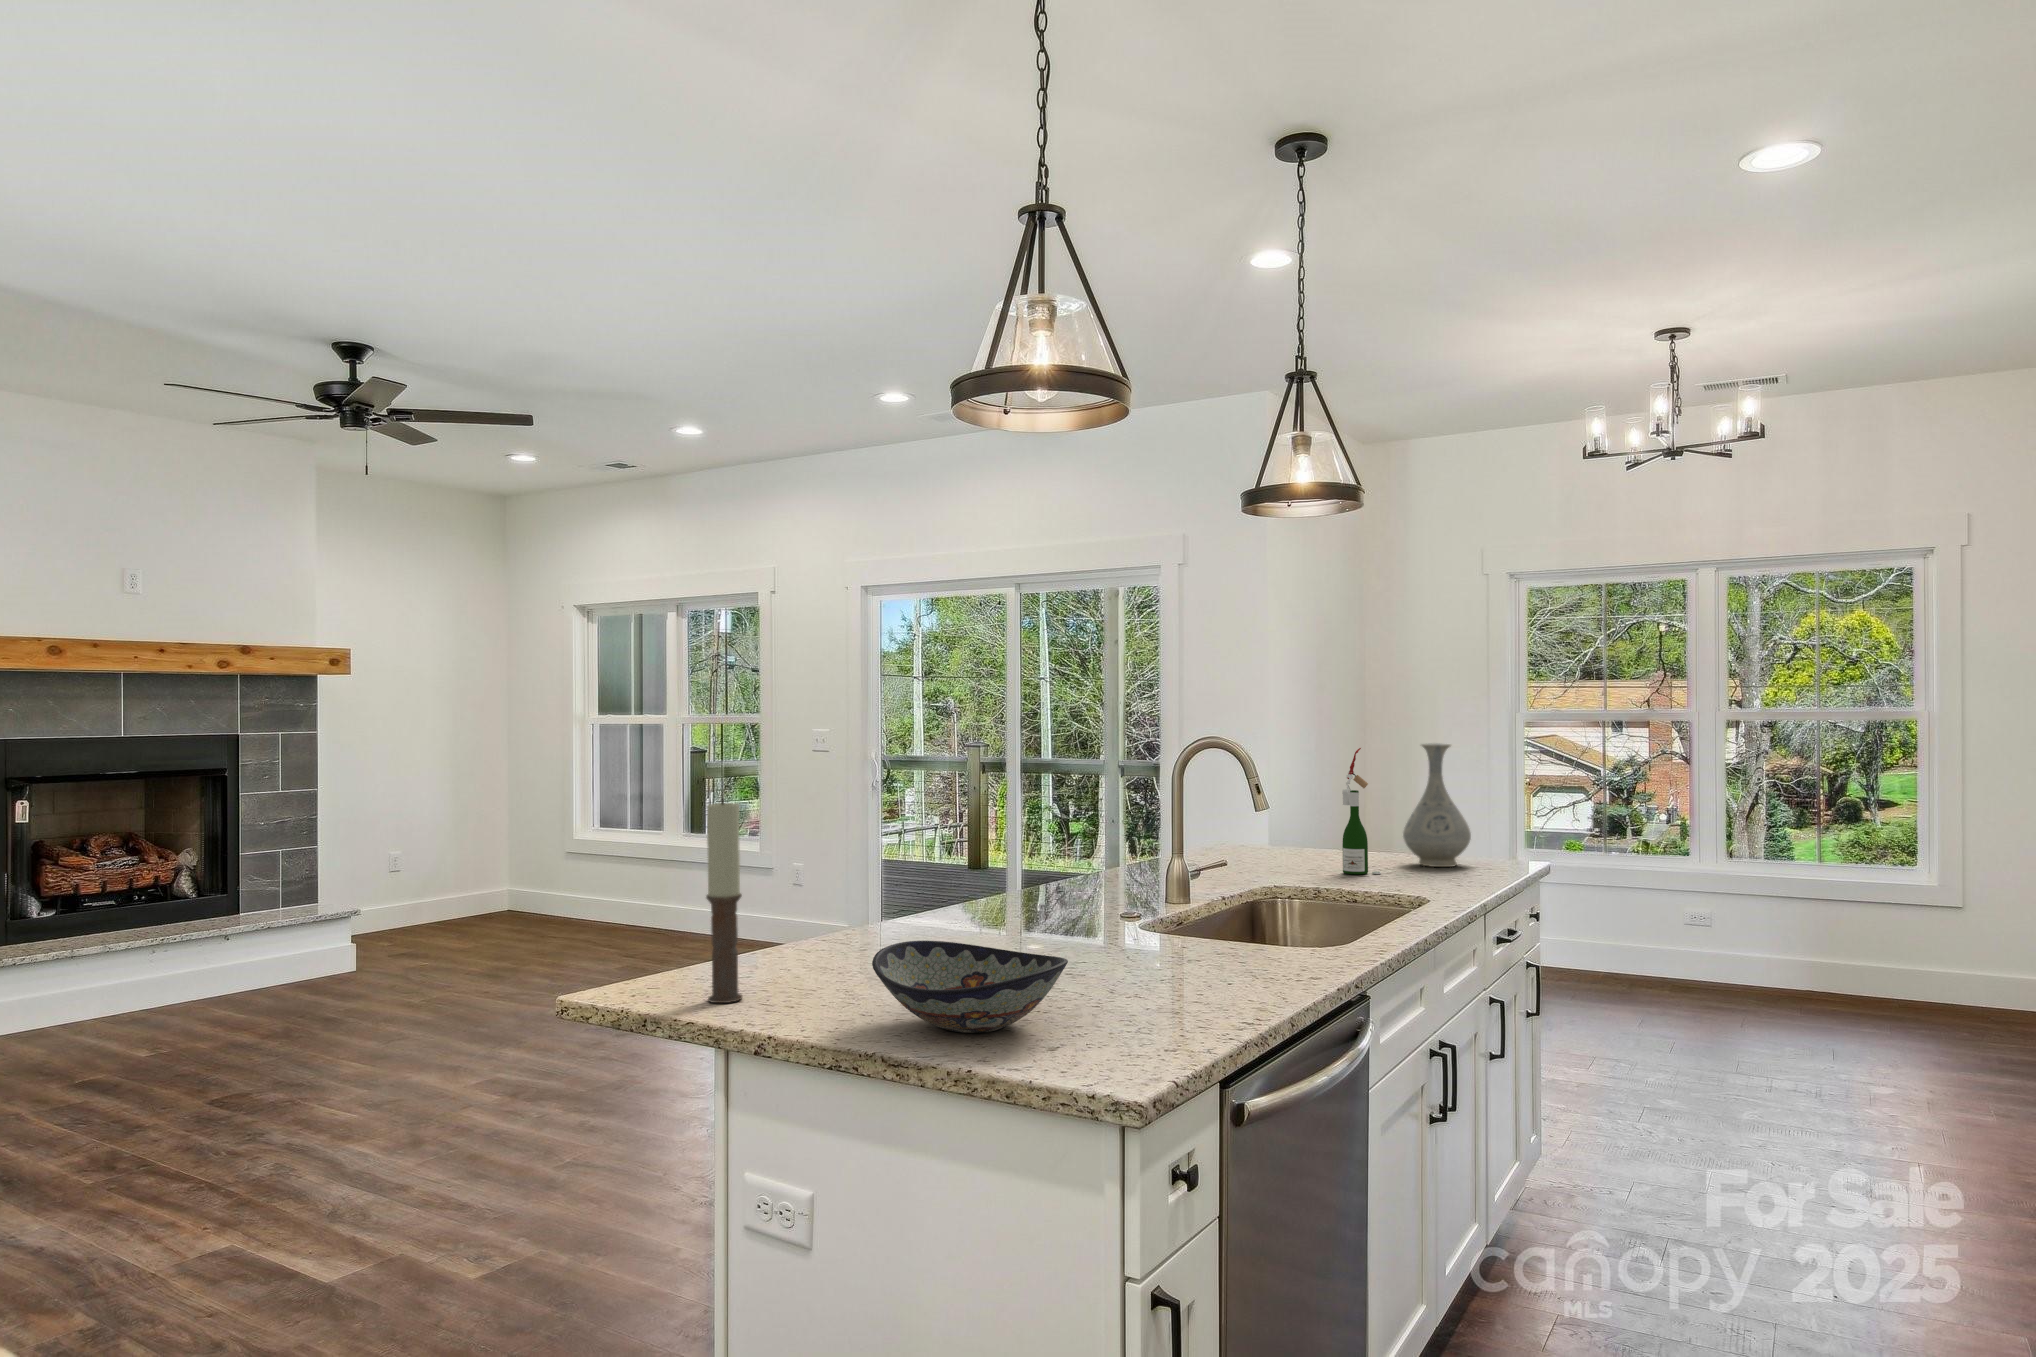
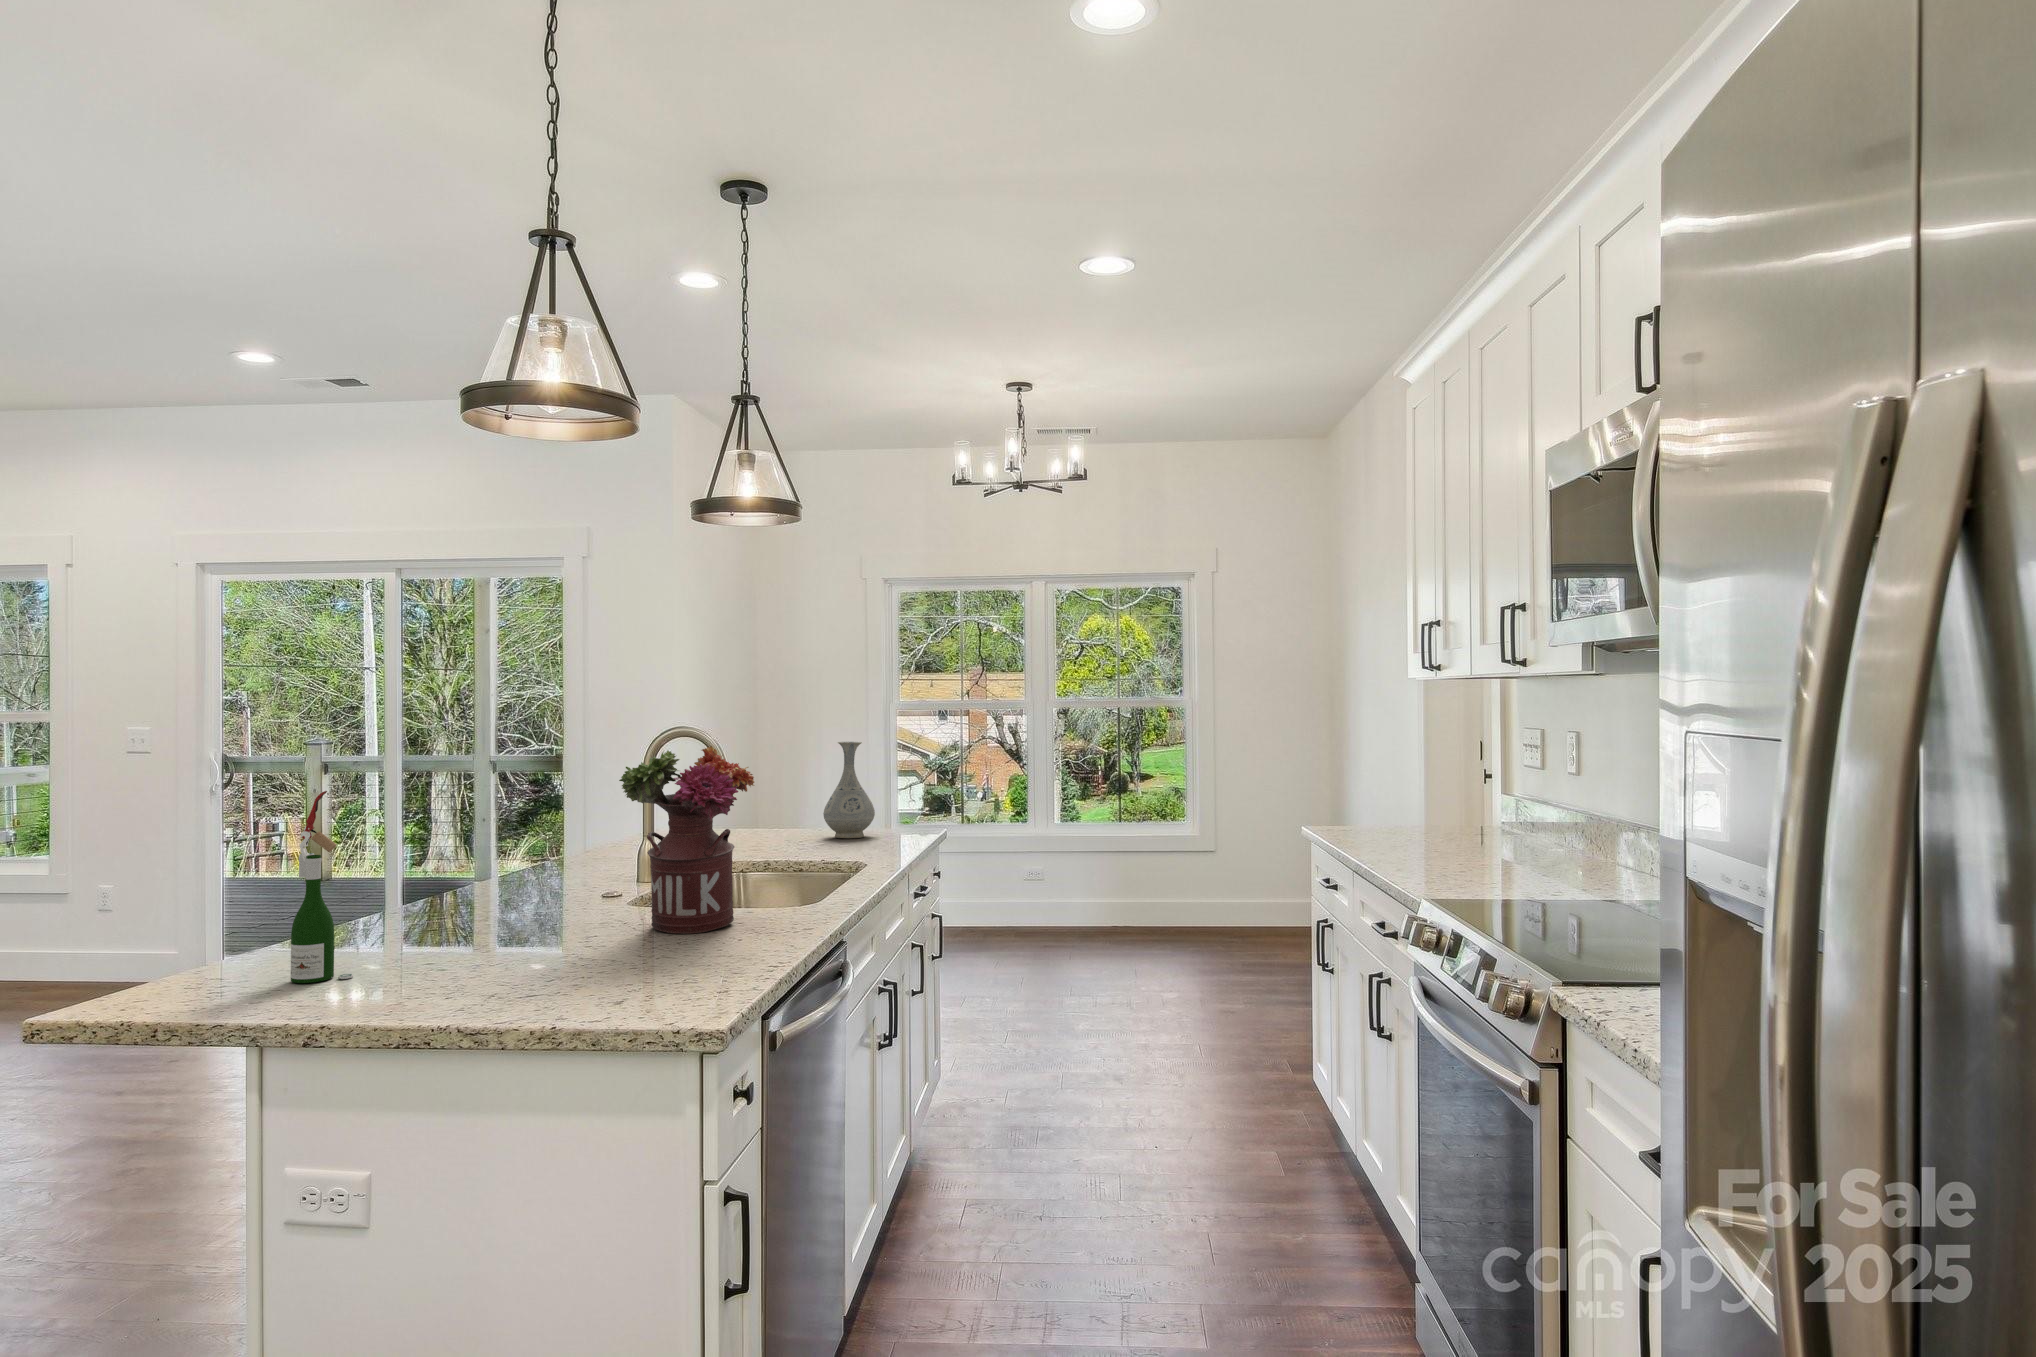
wine bottle: present [1342,748,1381,874] -> present [291,791,353,983]
flower arrangement: none [1098,750,1254,974] -> present [619,746,754,934]
candle: present [706,800,743,1003] -> none [222,798,266,1005]
decorative bowl: present [872,941,1068,1033] -> none [431,922,627,999]

